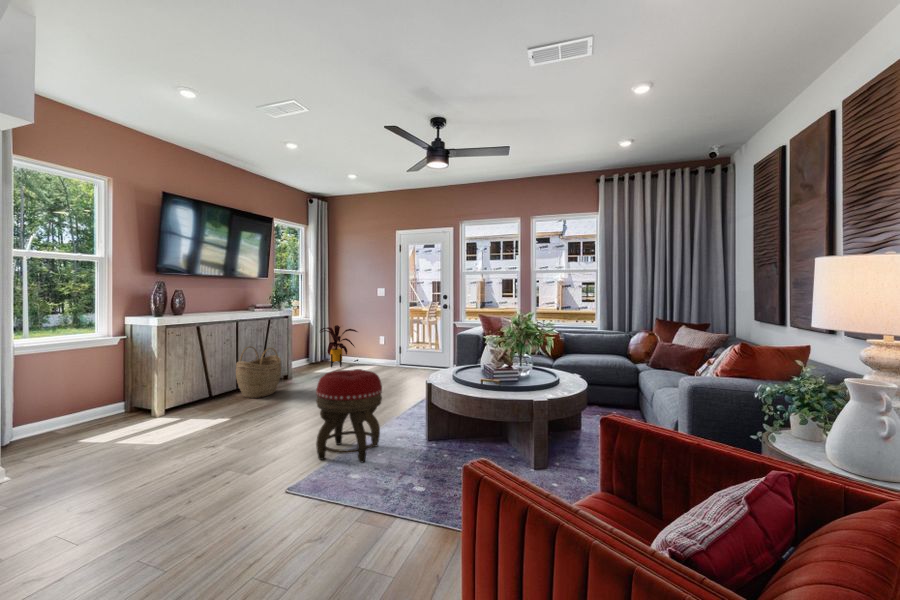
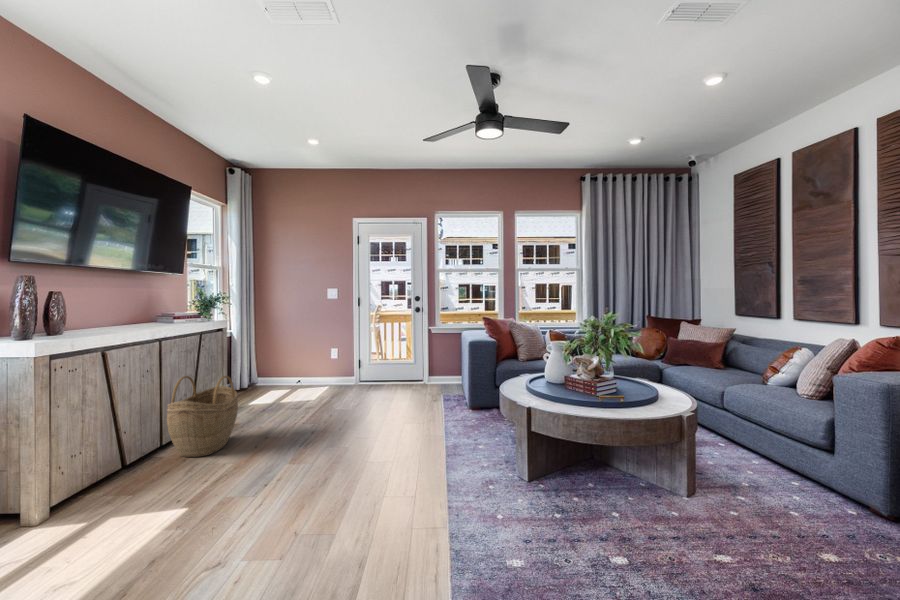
house plant: present [320,325,357,367] -> none [248,337,308,393]
footstool: present [316,369,382,462] -> none [419,401,518,559]

